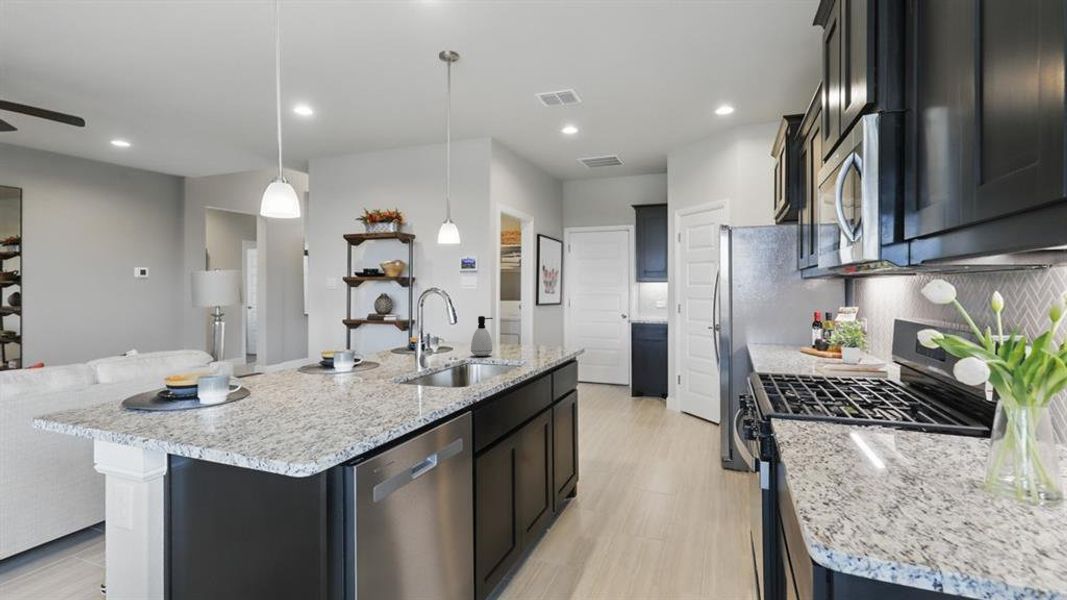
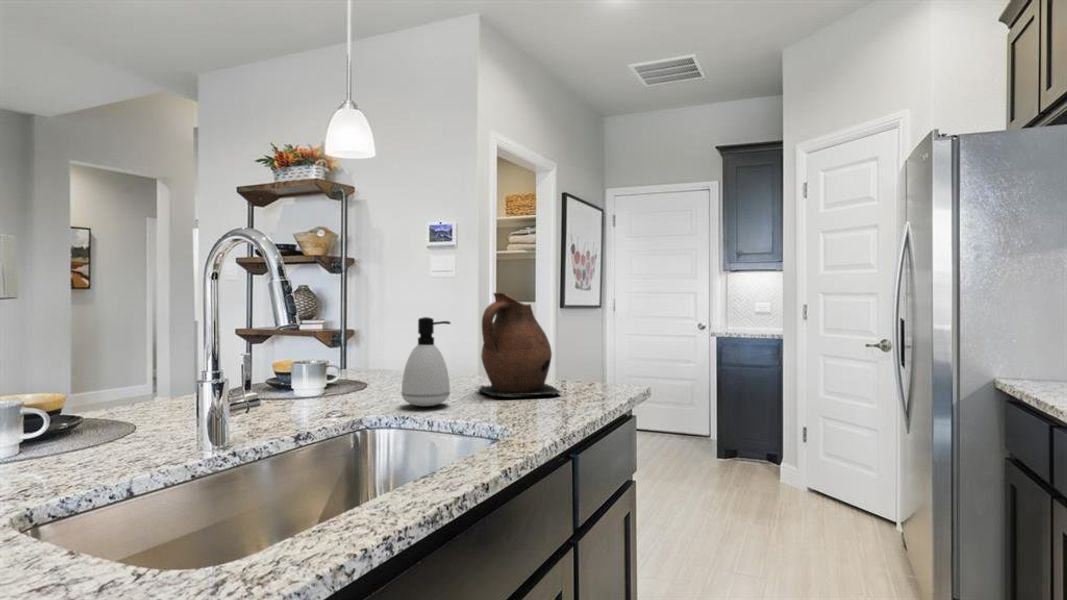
ceramic pitcher: none [501,304,542,352] -> present [479,293,561,396]

